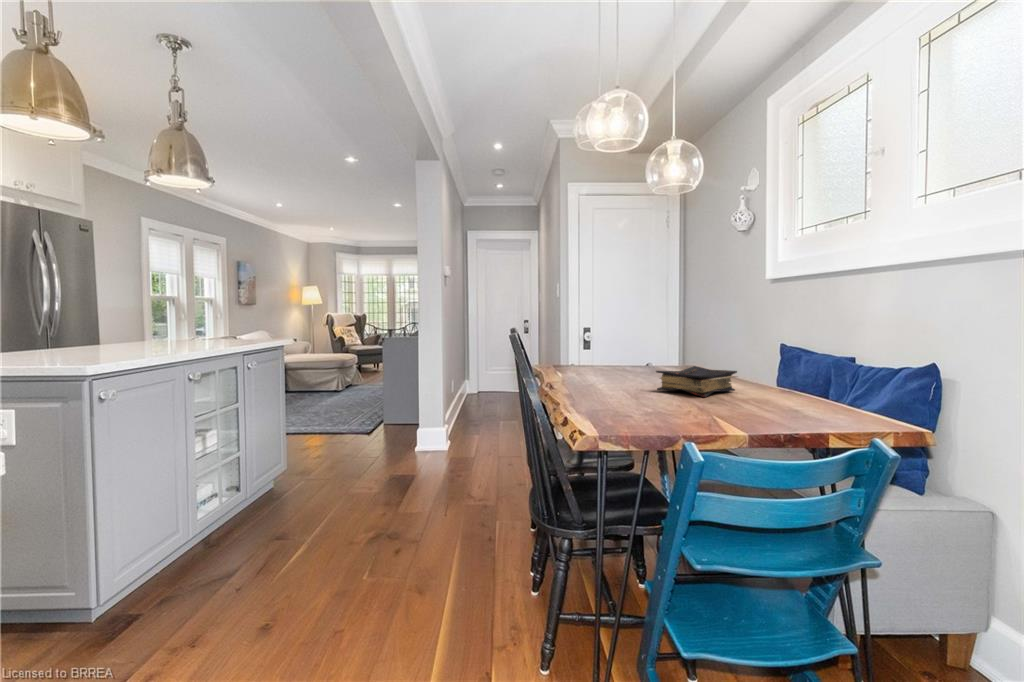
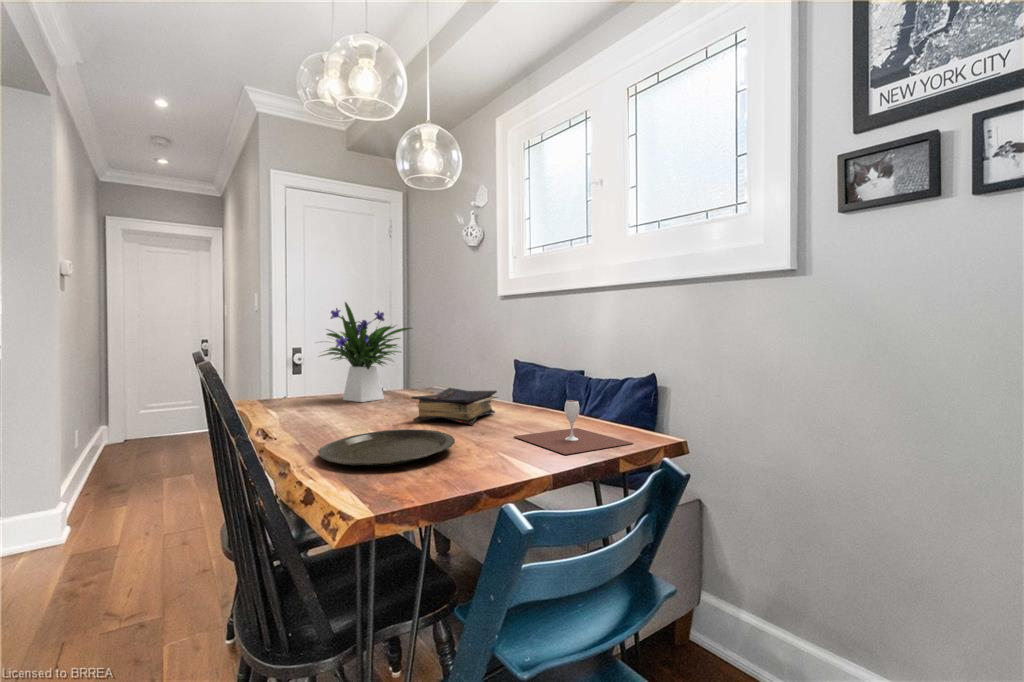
flower arrangement: none [591,294,669,374] -> present [321,302,411,402]
wine glass: none [733,381,854,426] -> present [513,400,633,455]
plate: none [578,393,675,414] -> present [318,429,455,466]

